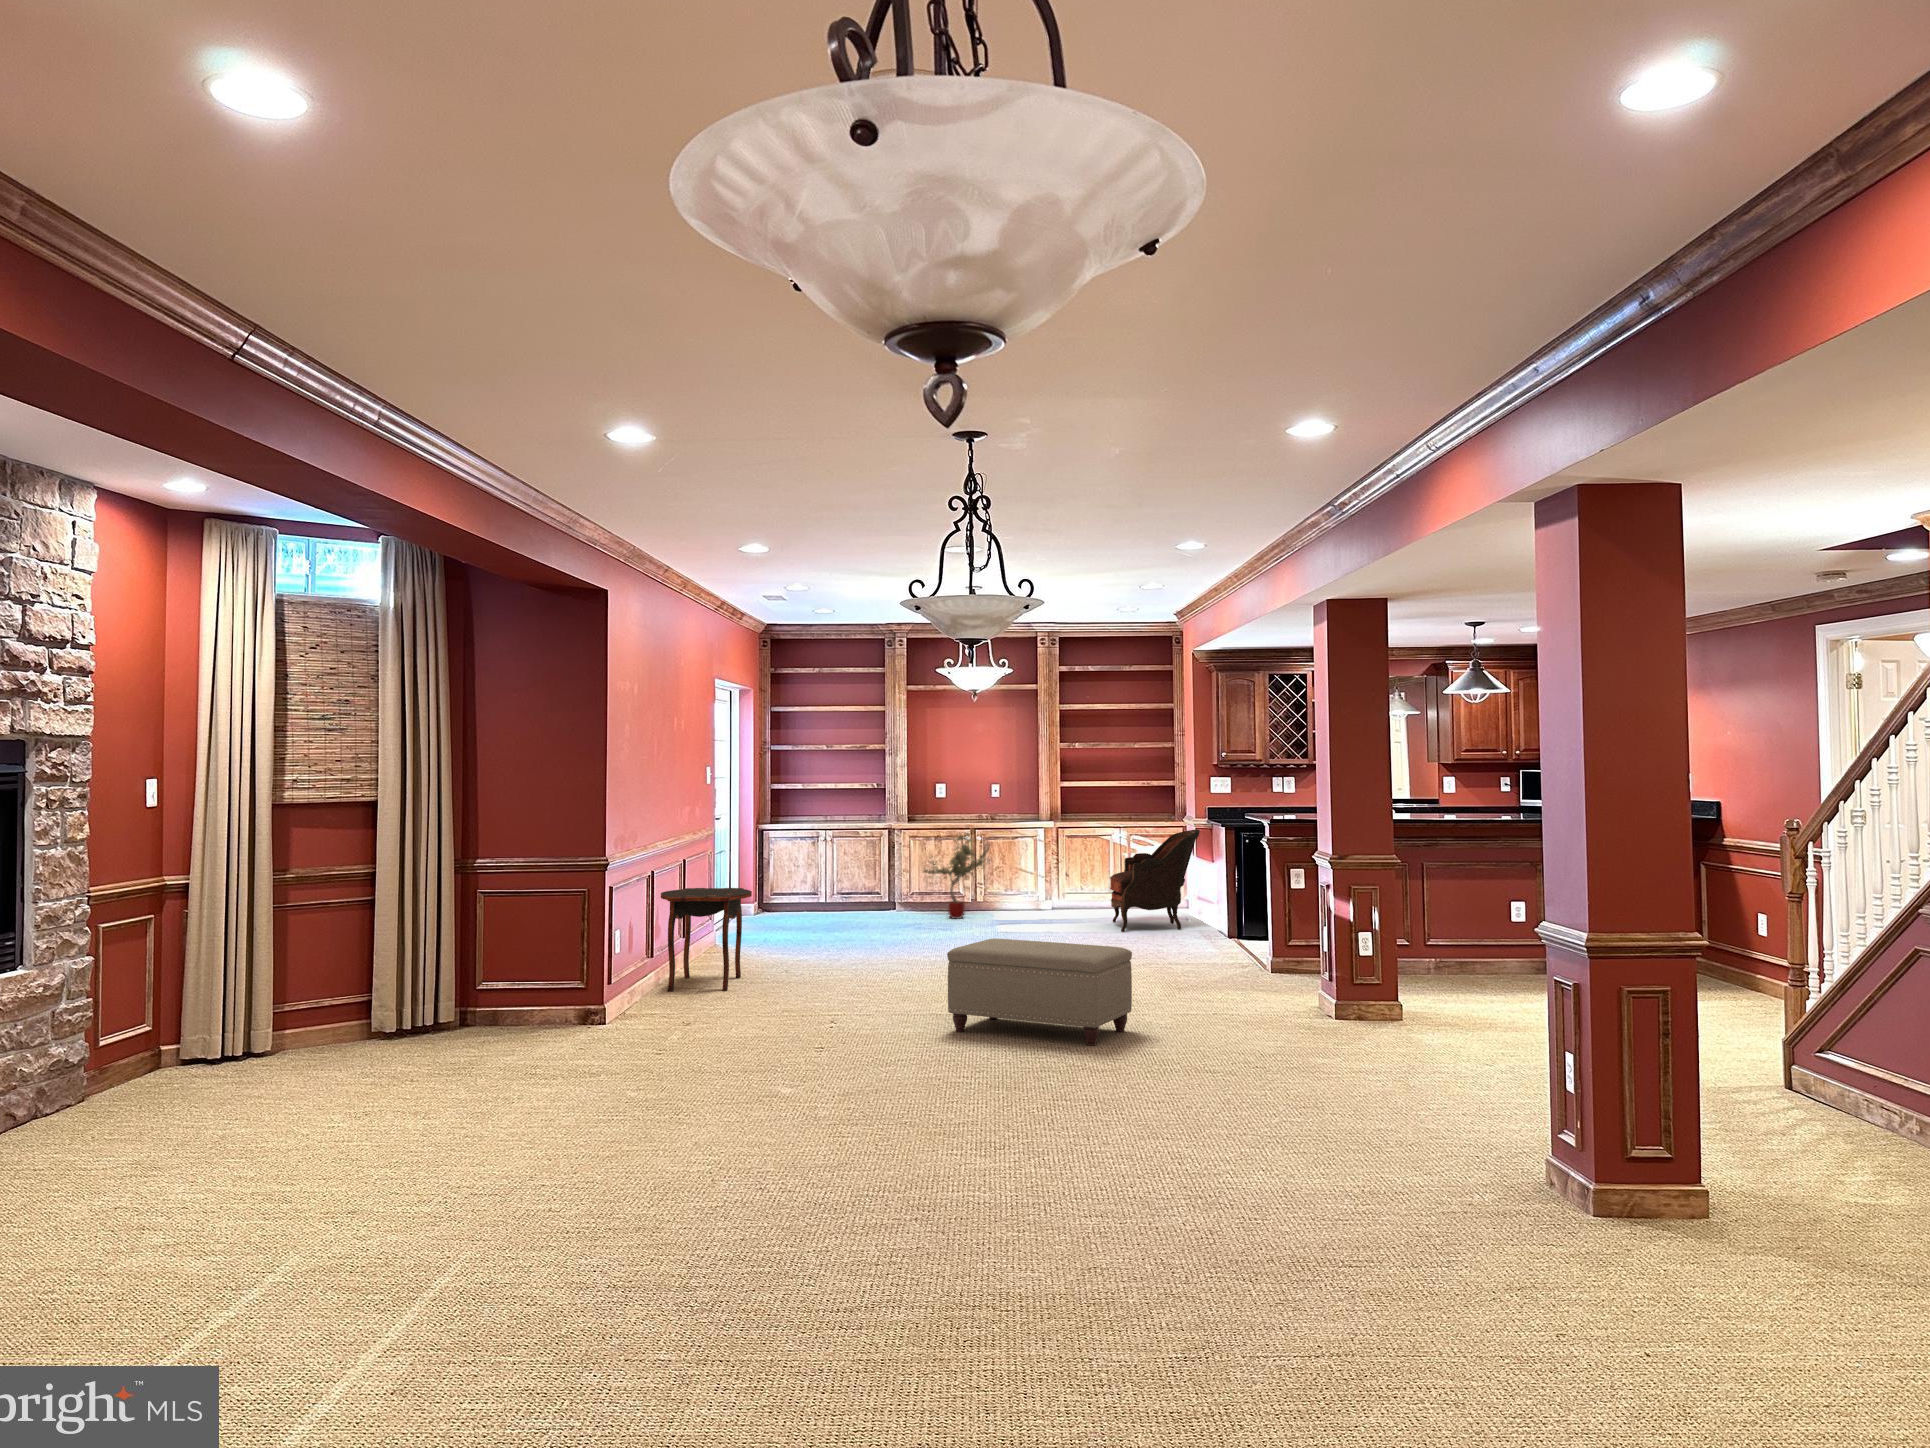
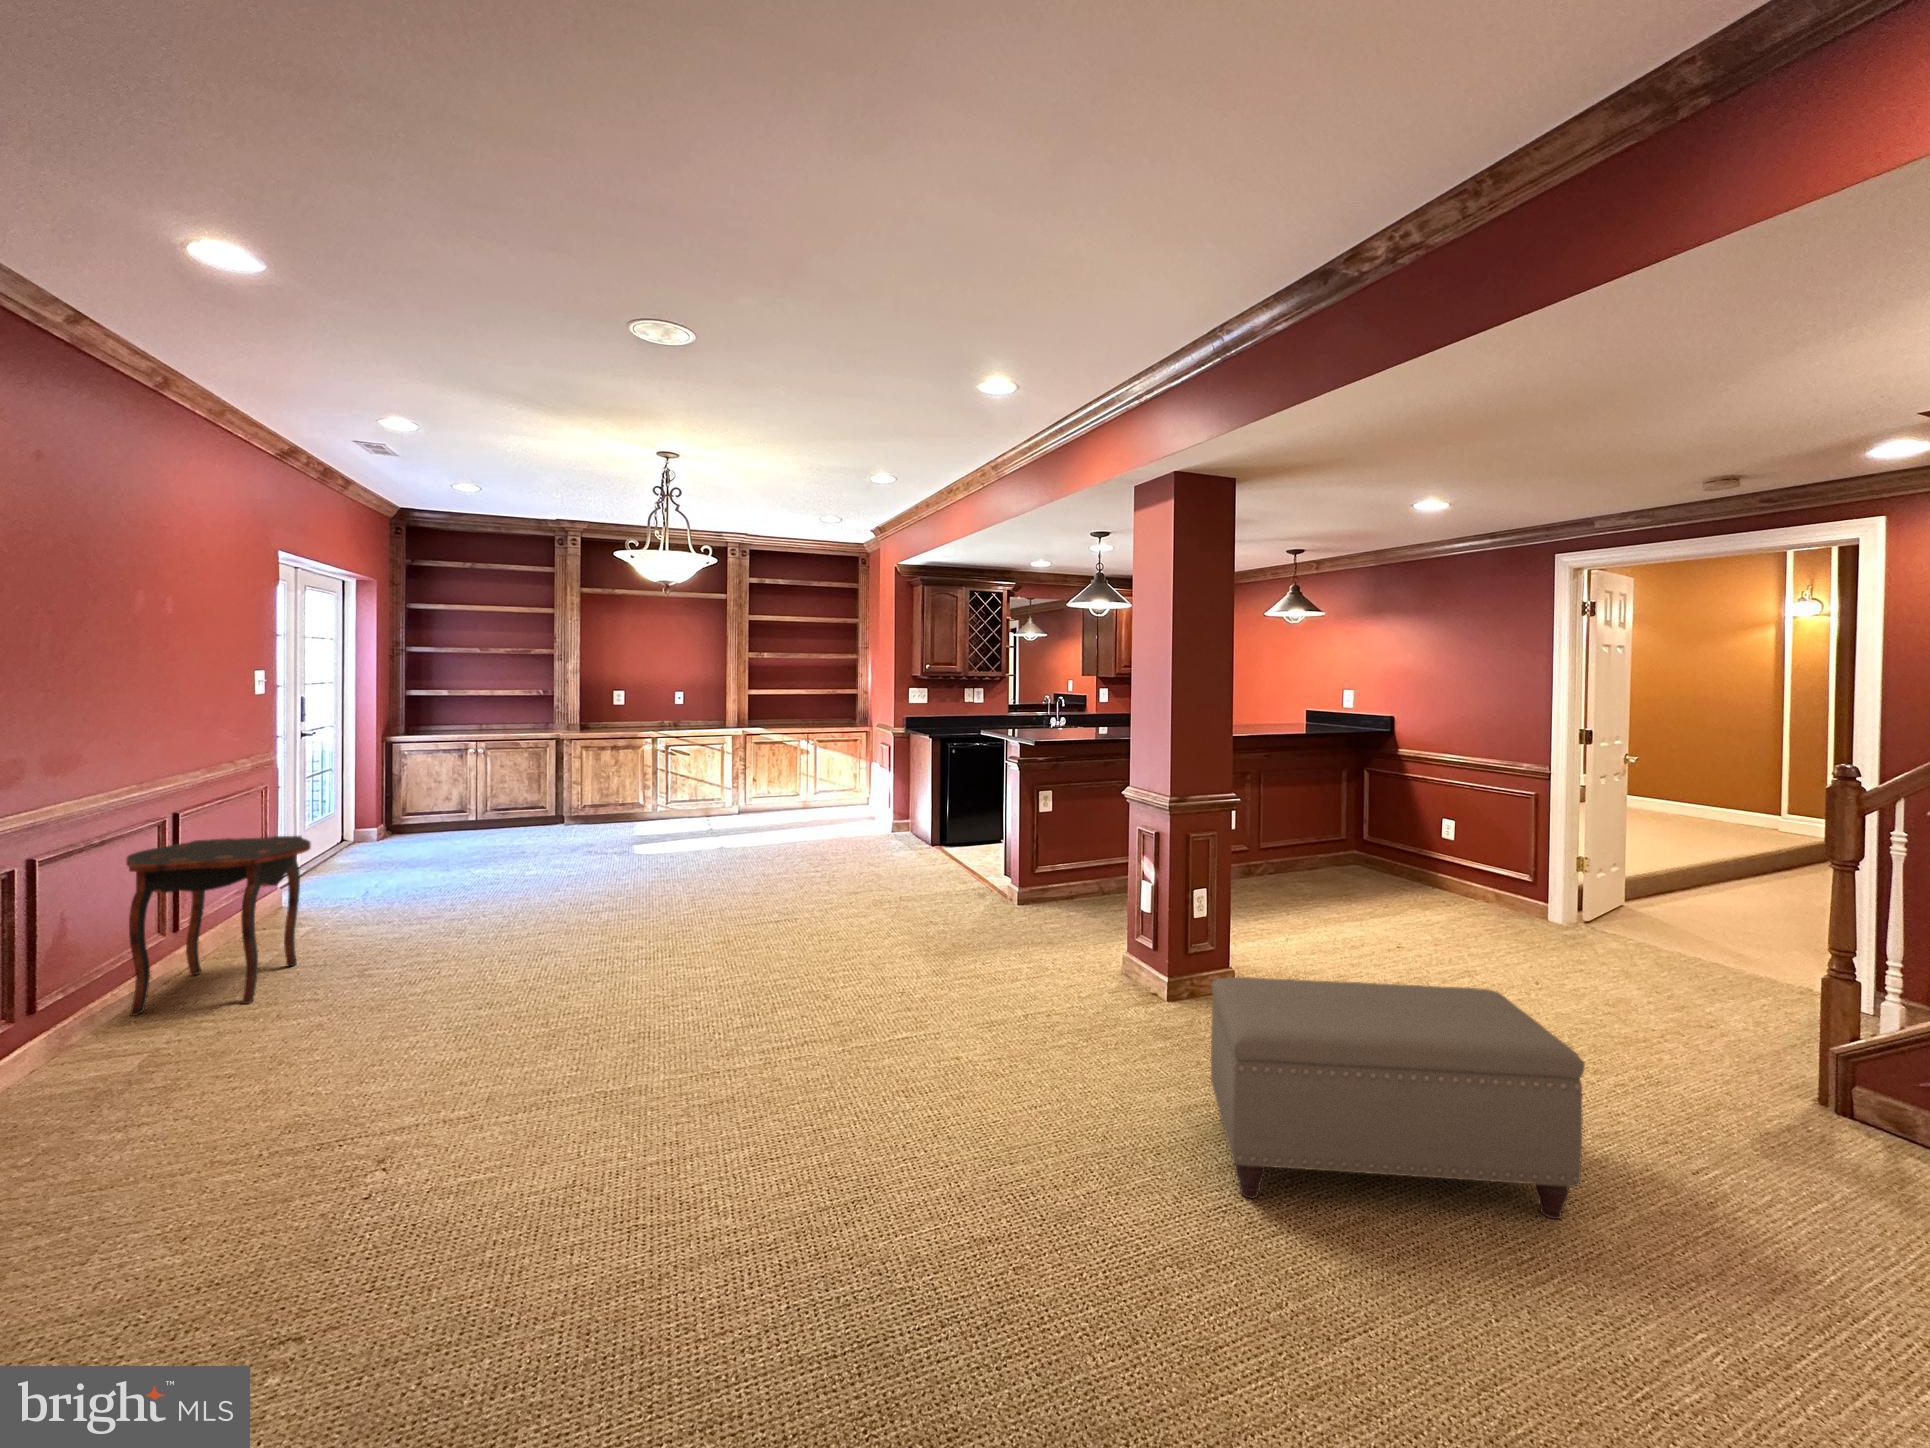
armchair: present [1110,829,1200,932] -> none [806,738,898,844]
potted tree: present [924,833,990,919] -> none [594,741,677,834]
ottoman: present [947,938,1132,1046] -> present [1211,977,1585,1219]

